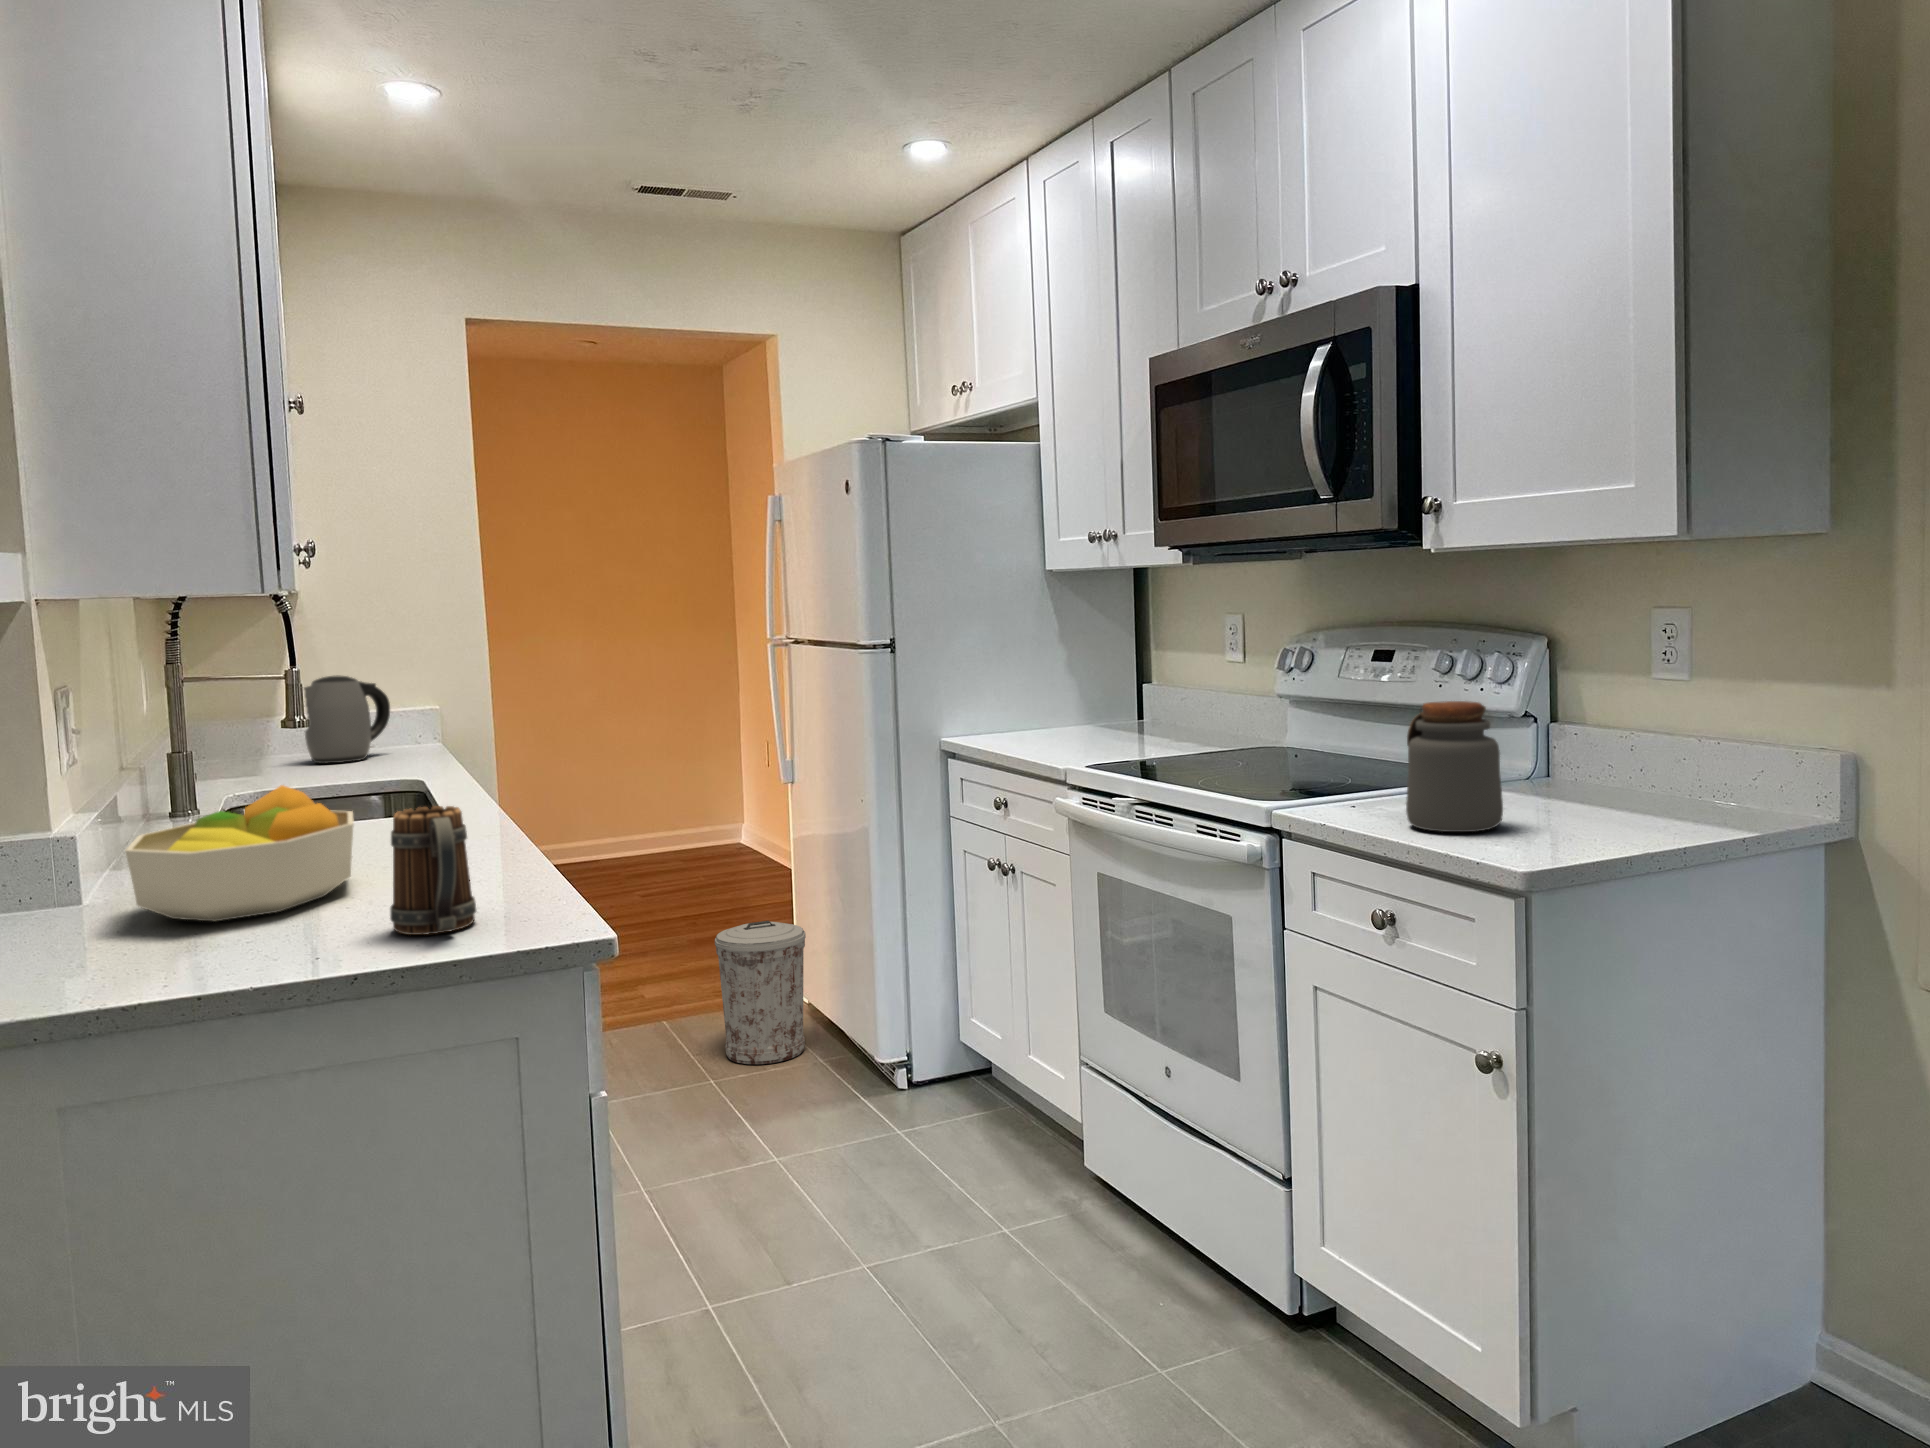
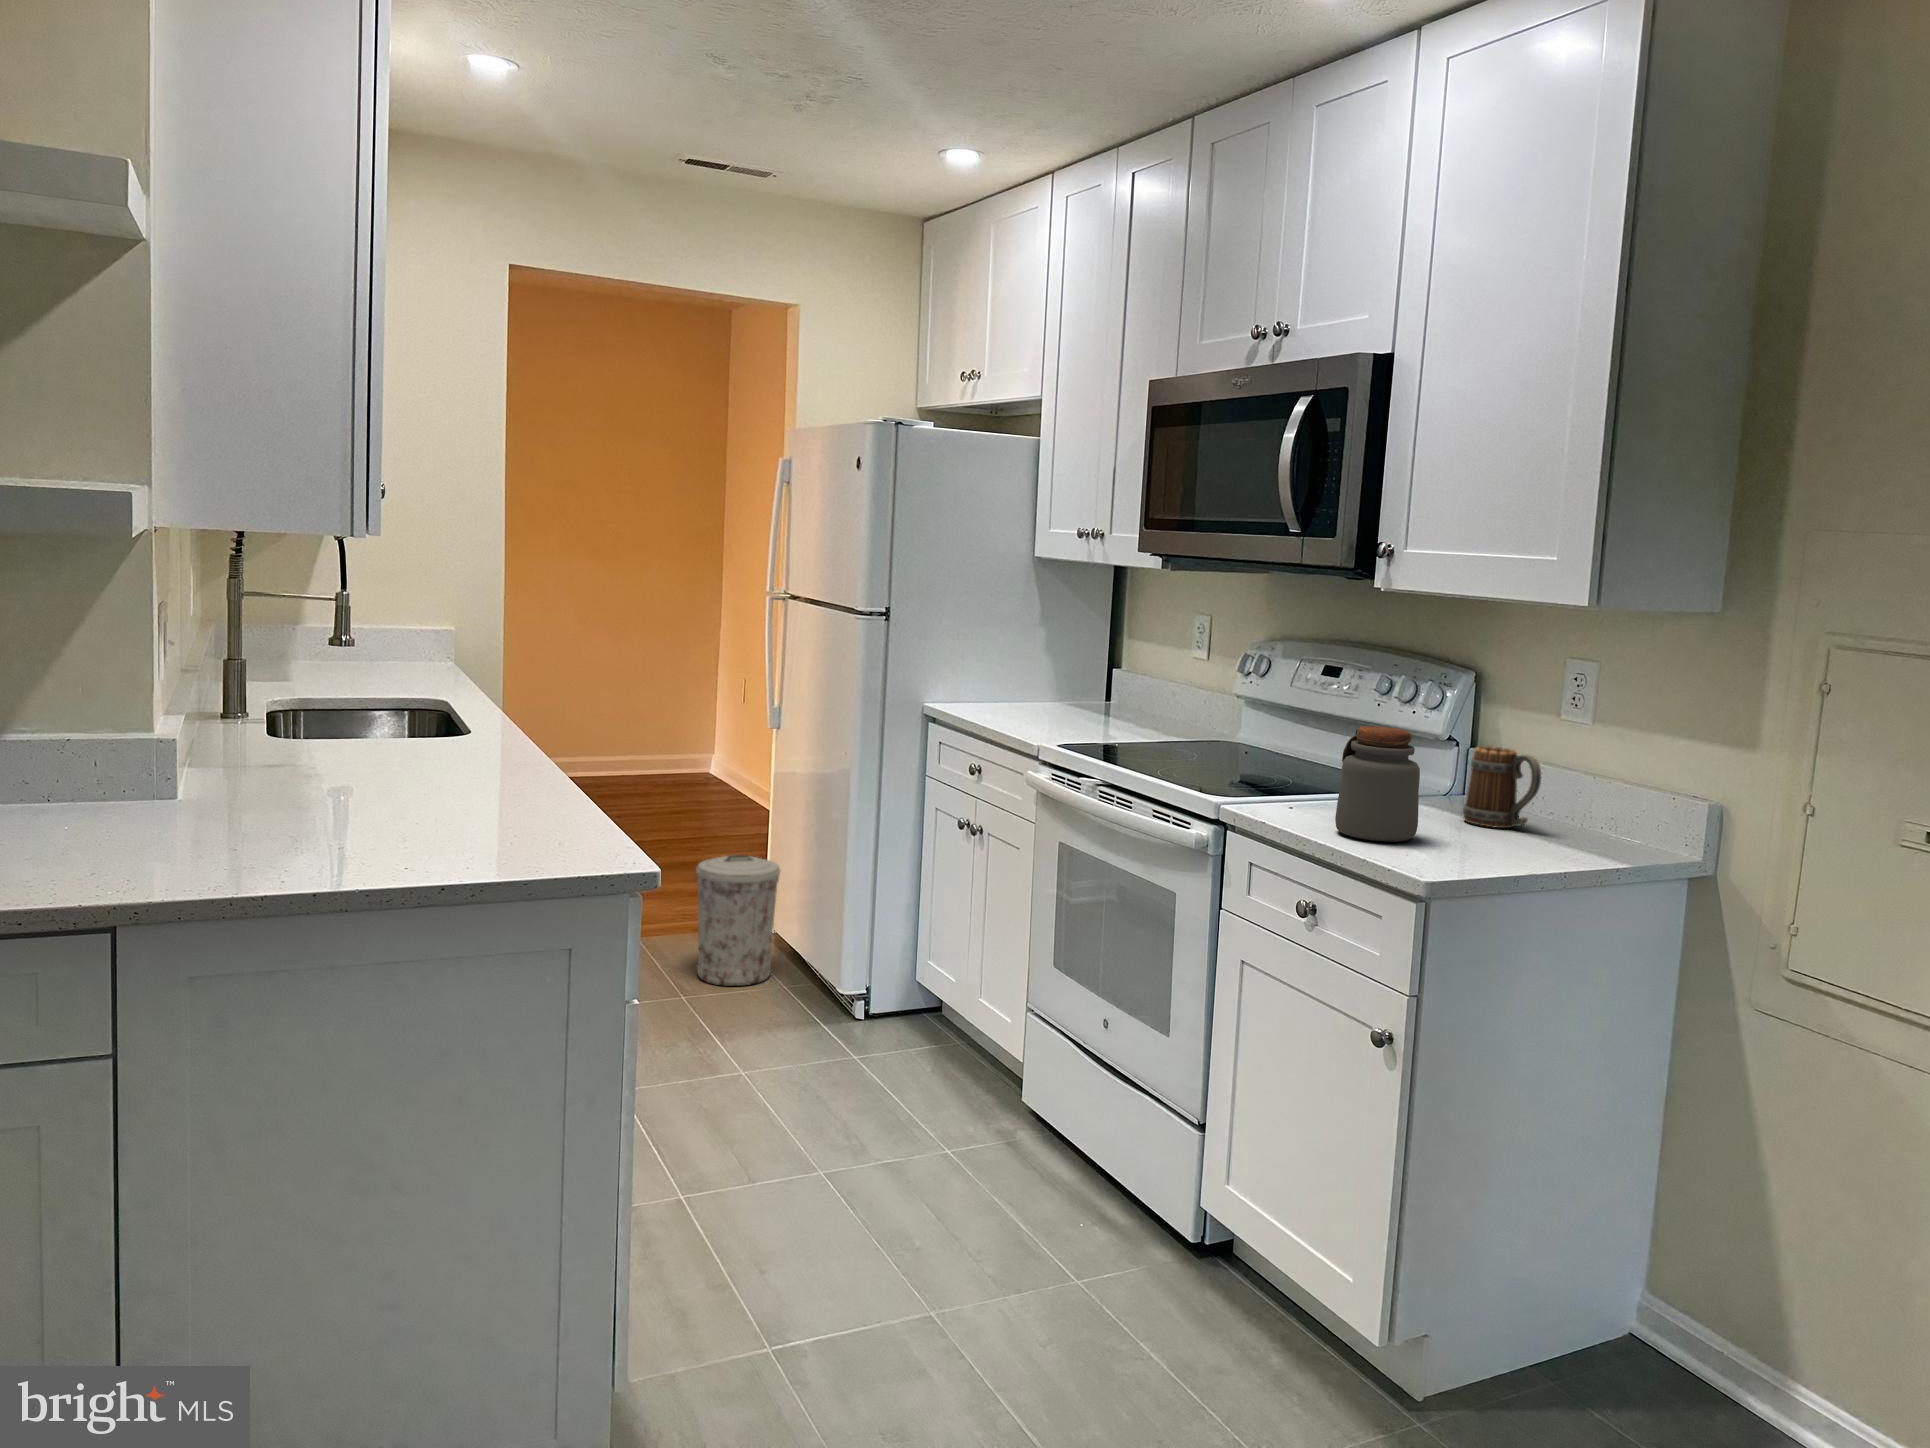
kettle: present [304,675,390,763] -> none [332,593,413,675]
fruit bowl: present [125,785,354,922] -> none [238,709,428,826]
mug: present [390,806,476,935] -> present [1463,746,1541,828]

